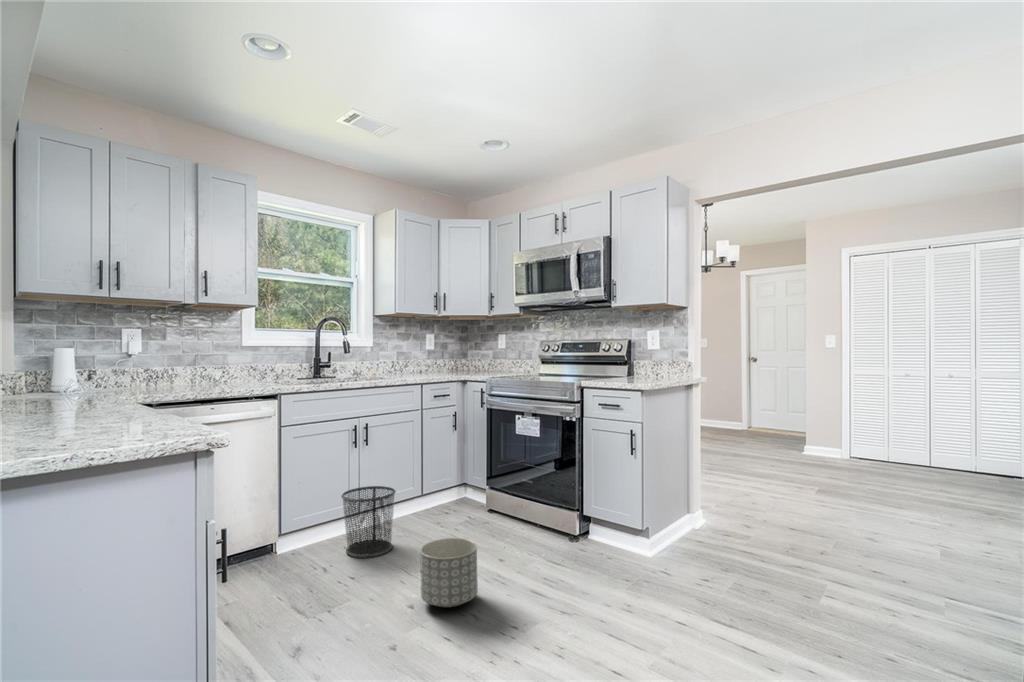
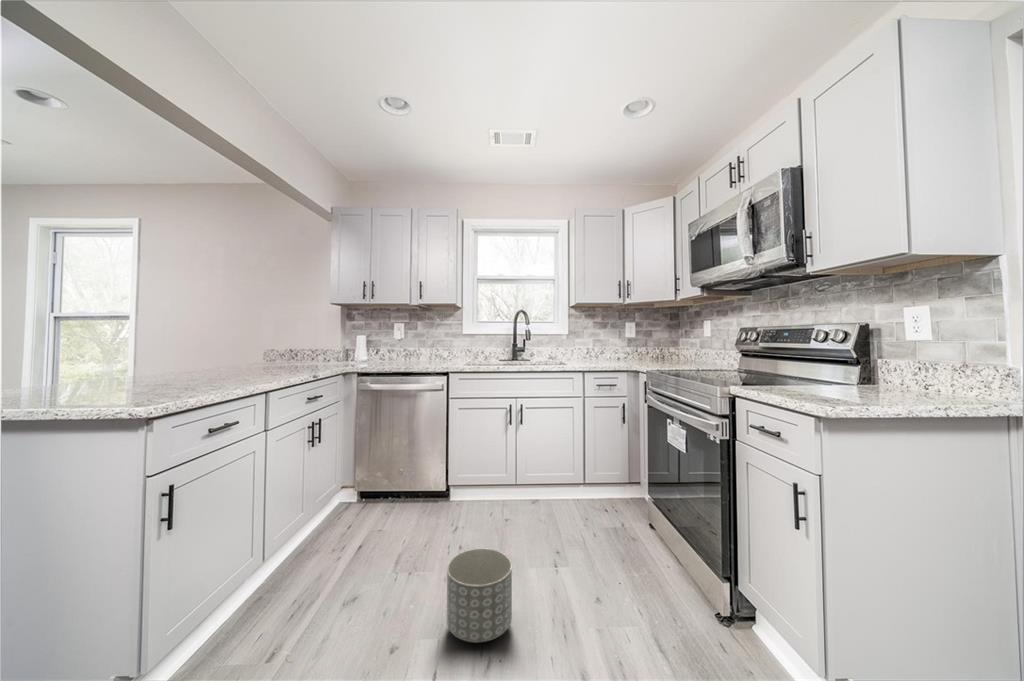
waste bin: present [342,486,396,557] -> none [478,463,527,533]

